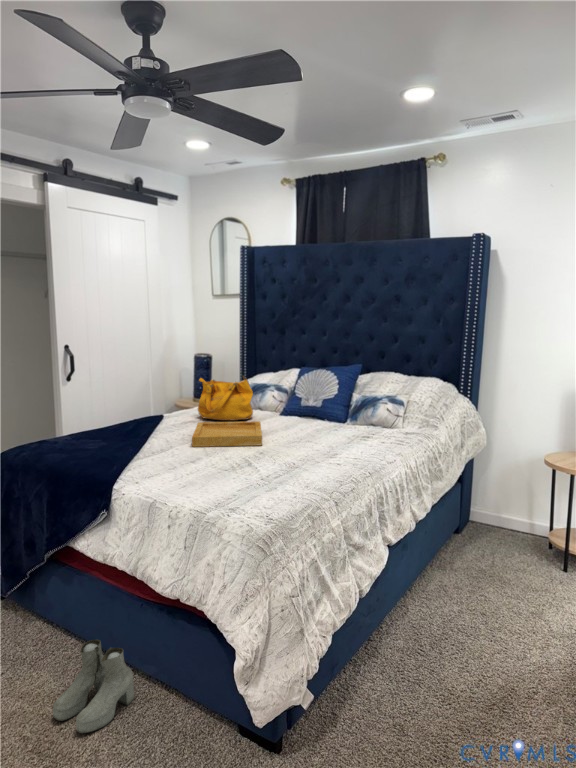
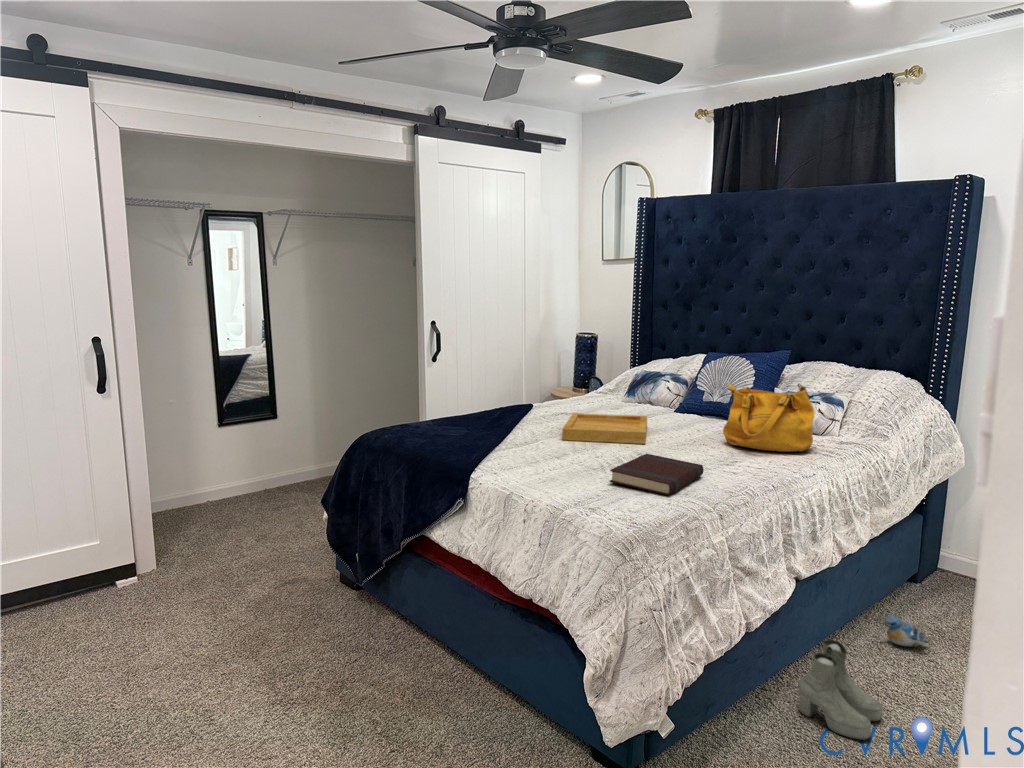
handbag: present [198,376,253,420] -> present [723,383,814,452]
book: none [240,455,315,491] -> present [610,454,704,495]
plush toy: none [445,562,477,584] -> present [884,615,930,647]
boots: present [53,640,134,733] -> present [799,640,882,740]

